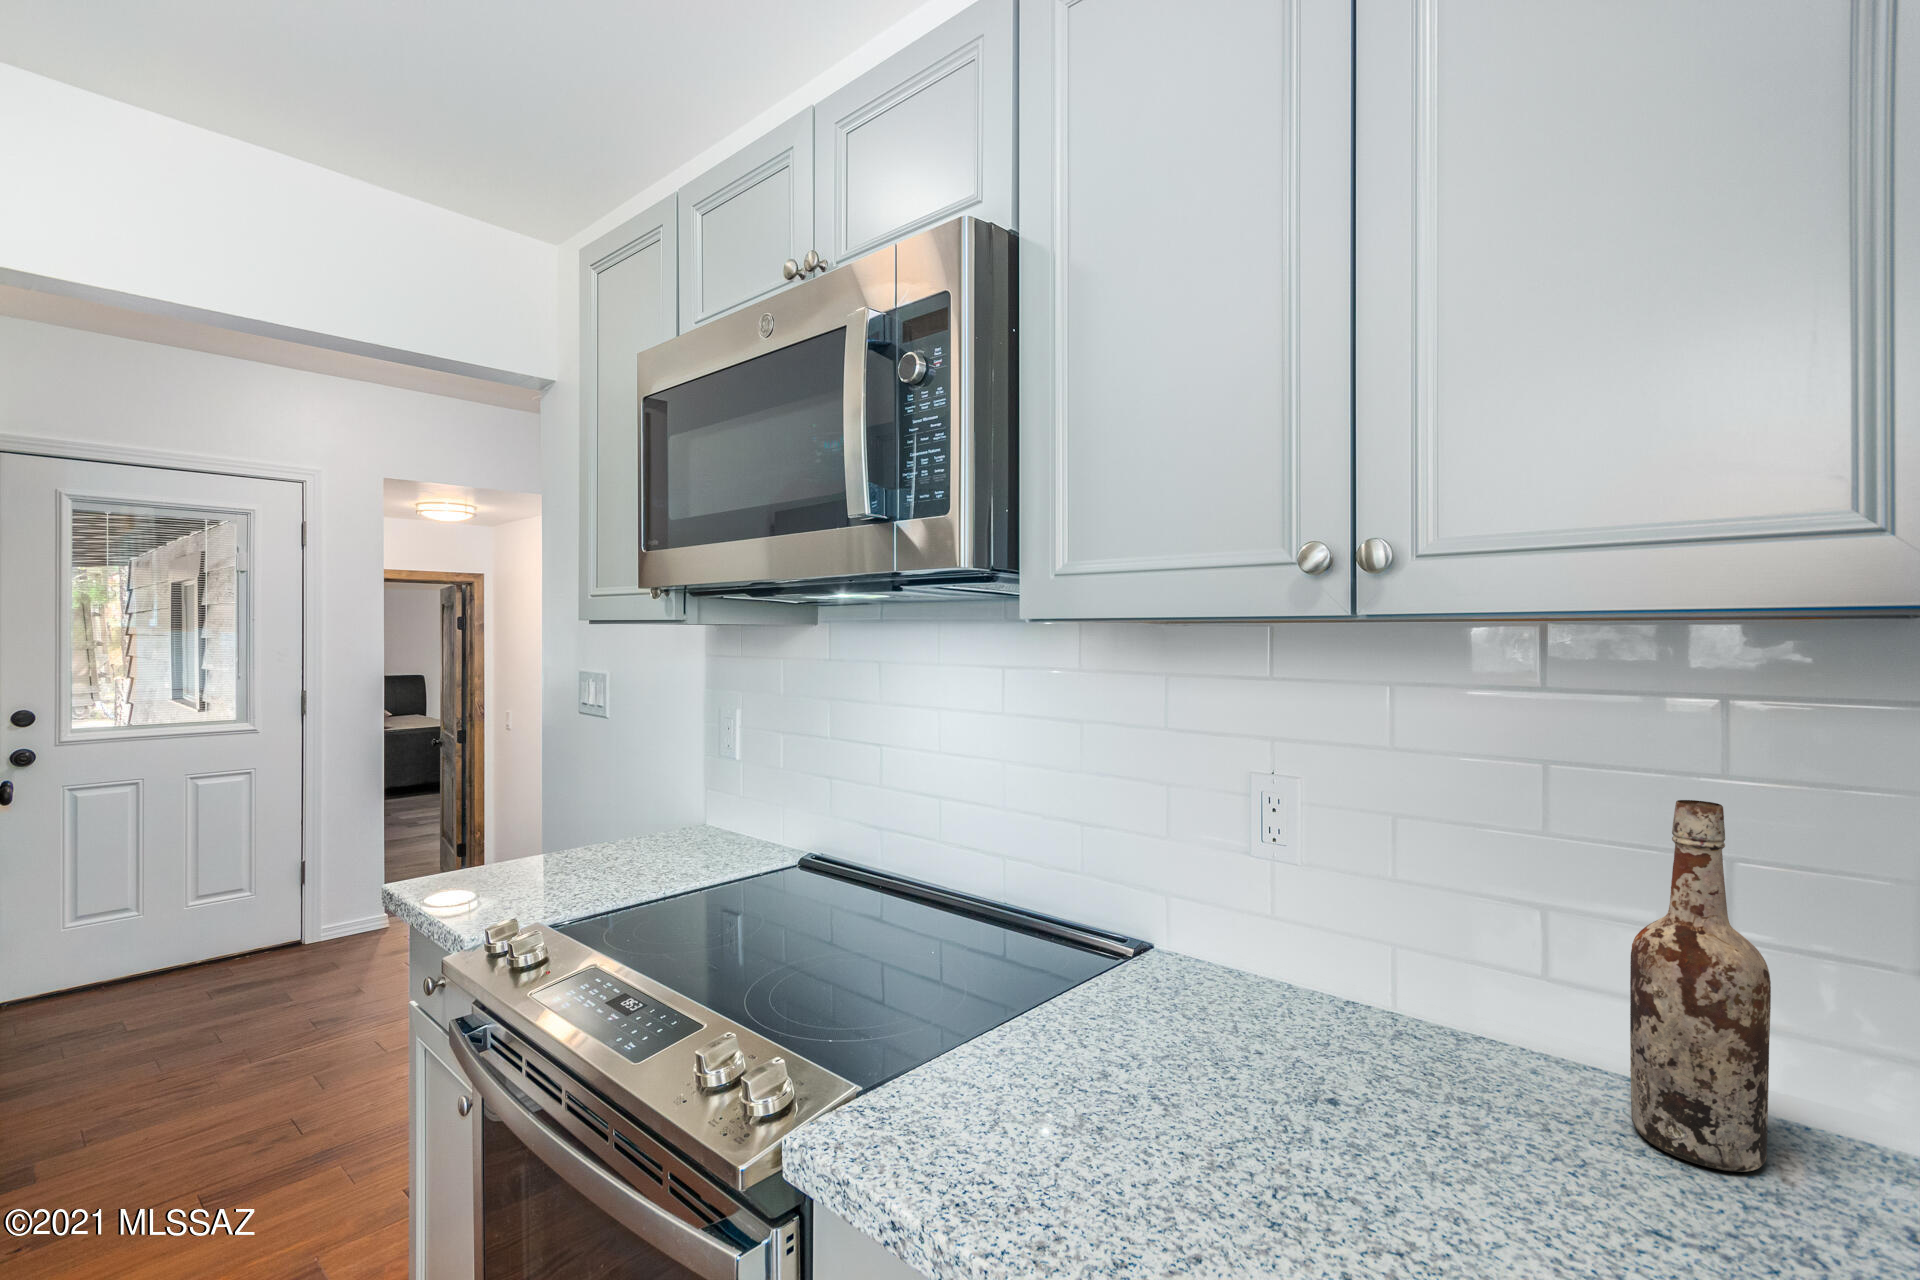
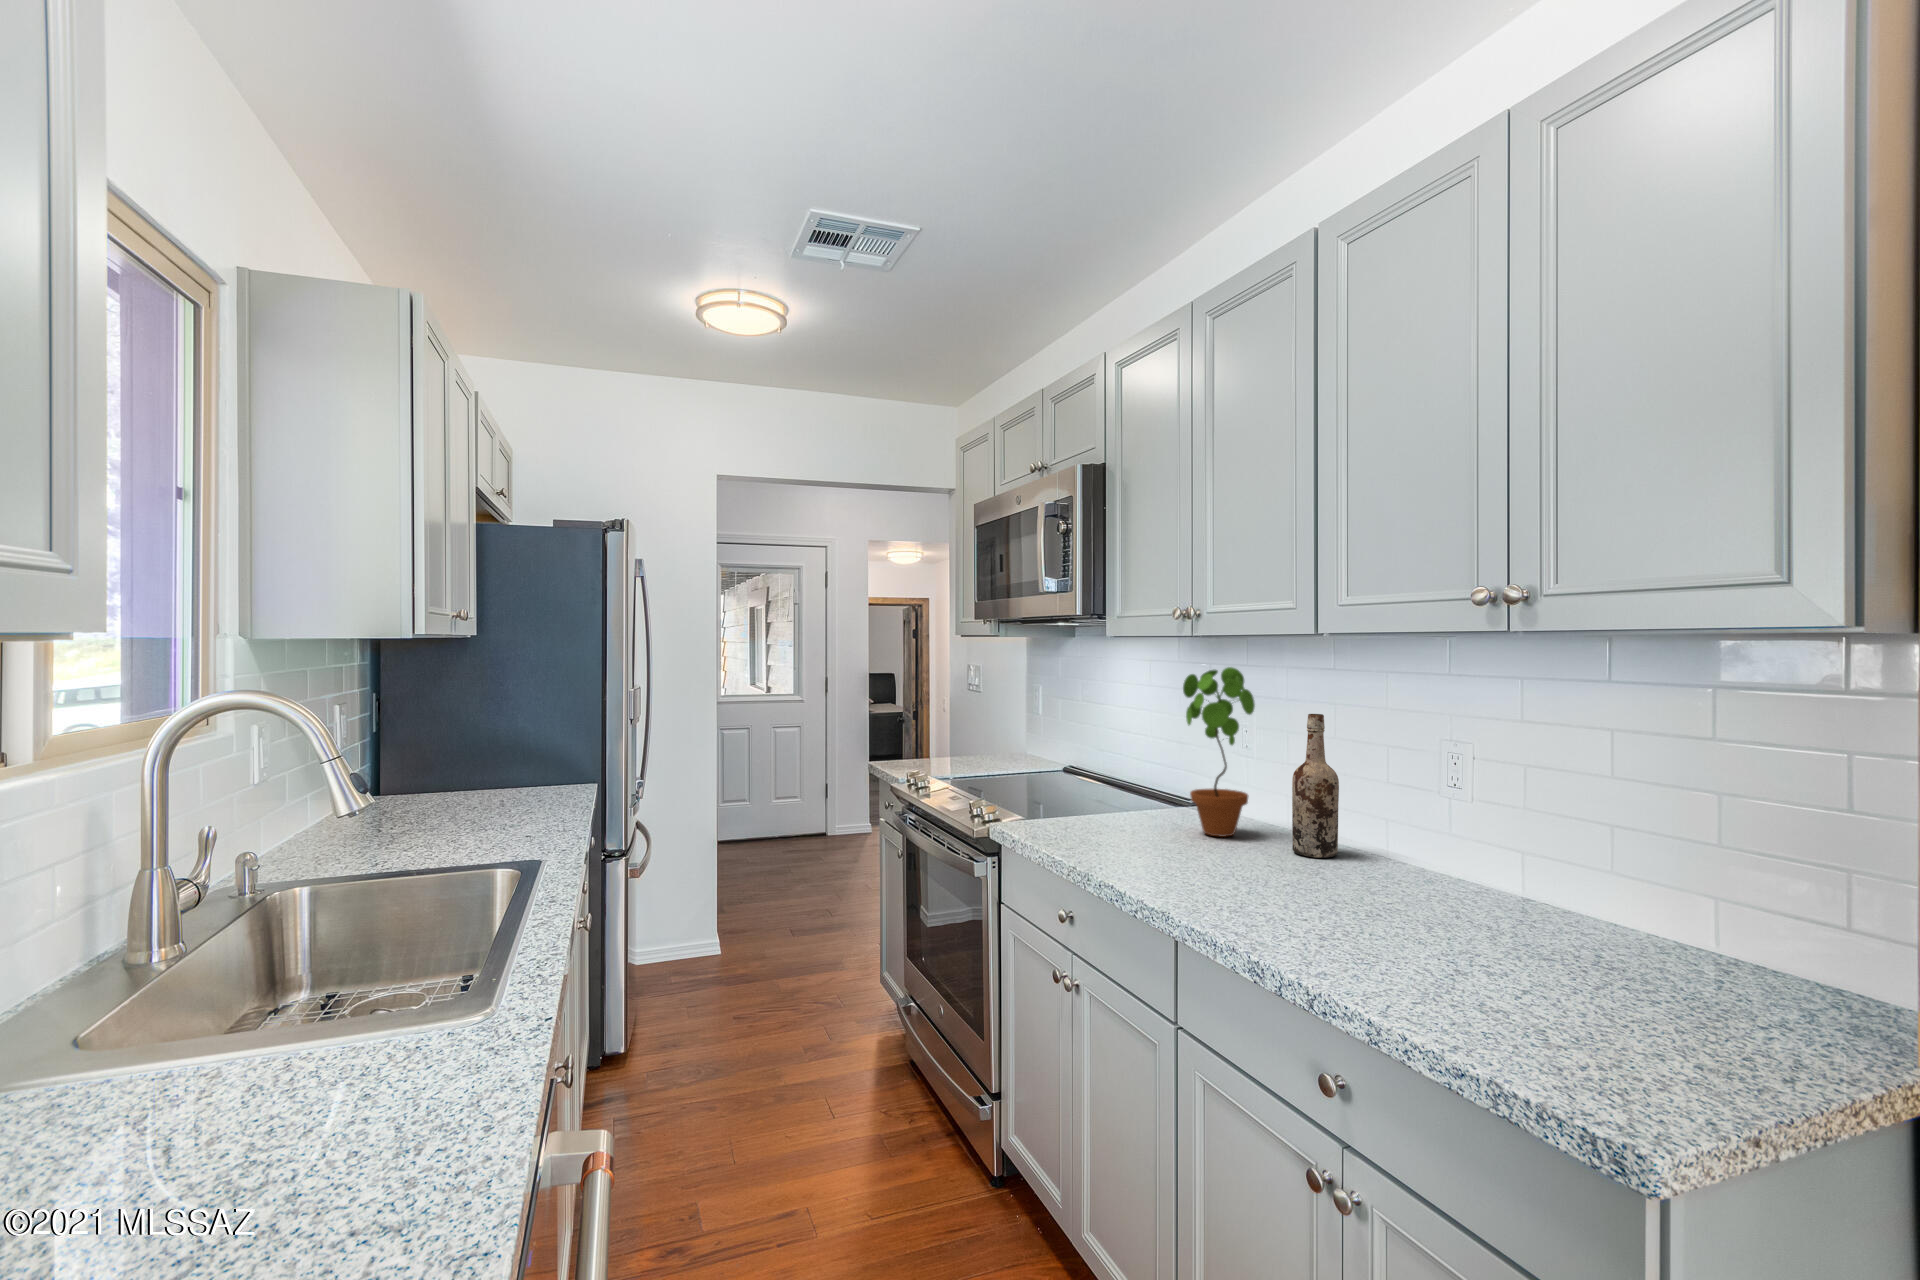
potted plant: none [1298,685,1487,1102] -> present [1183,667,1255,837]

